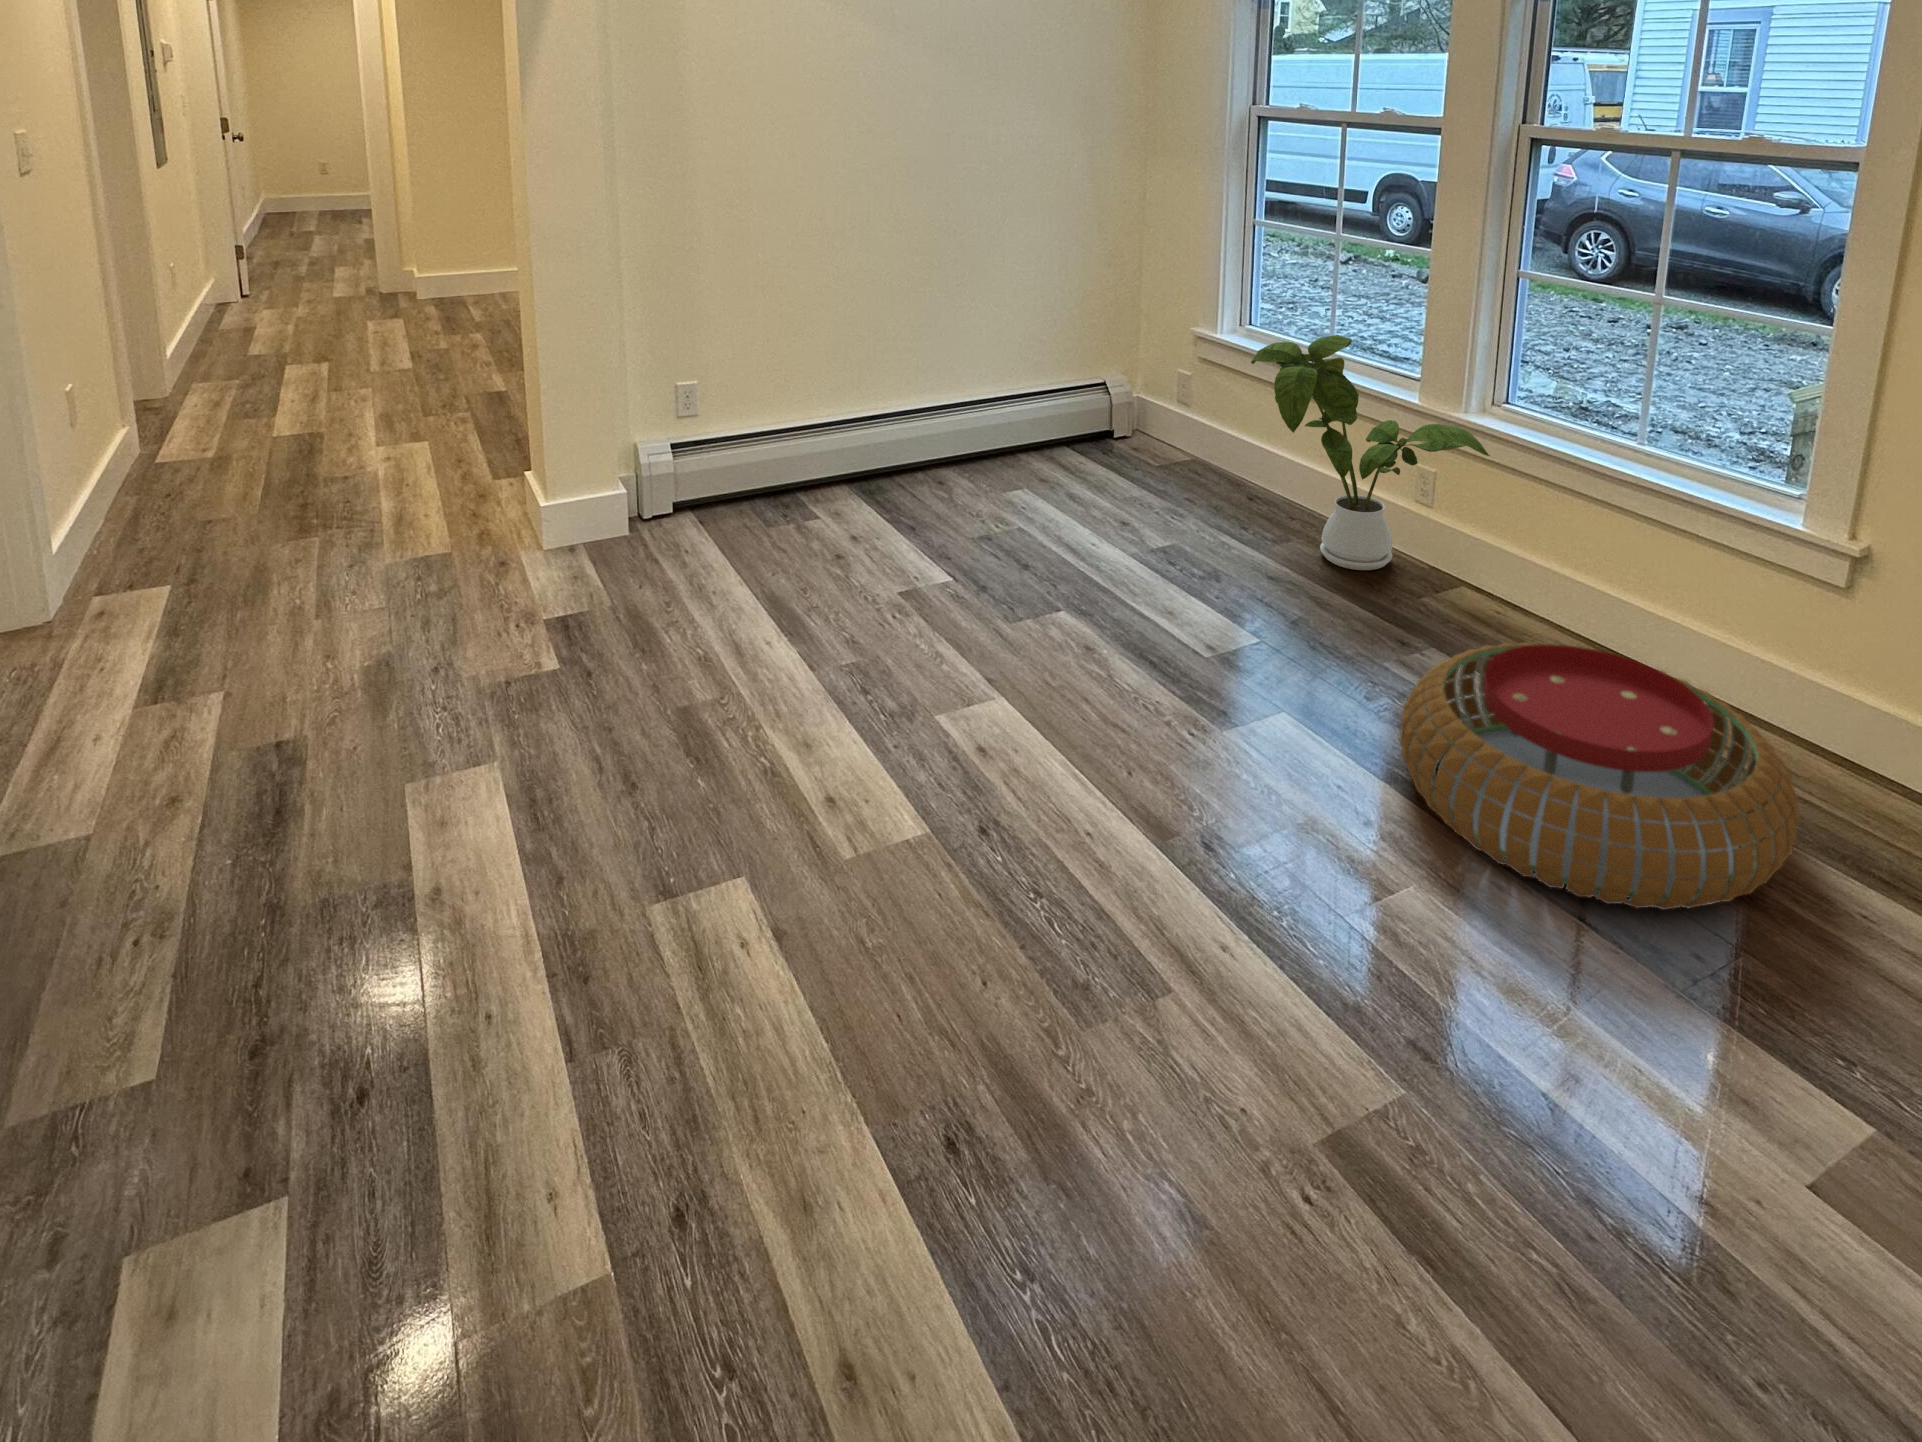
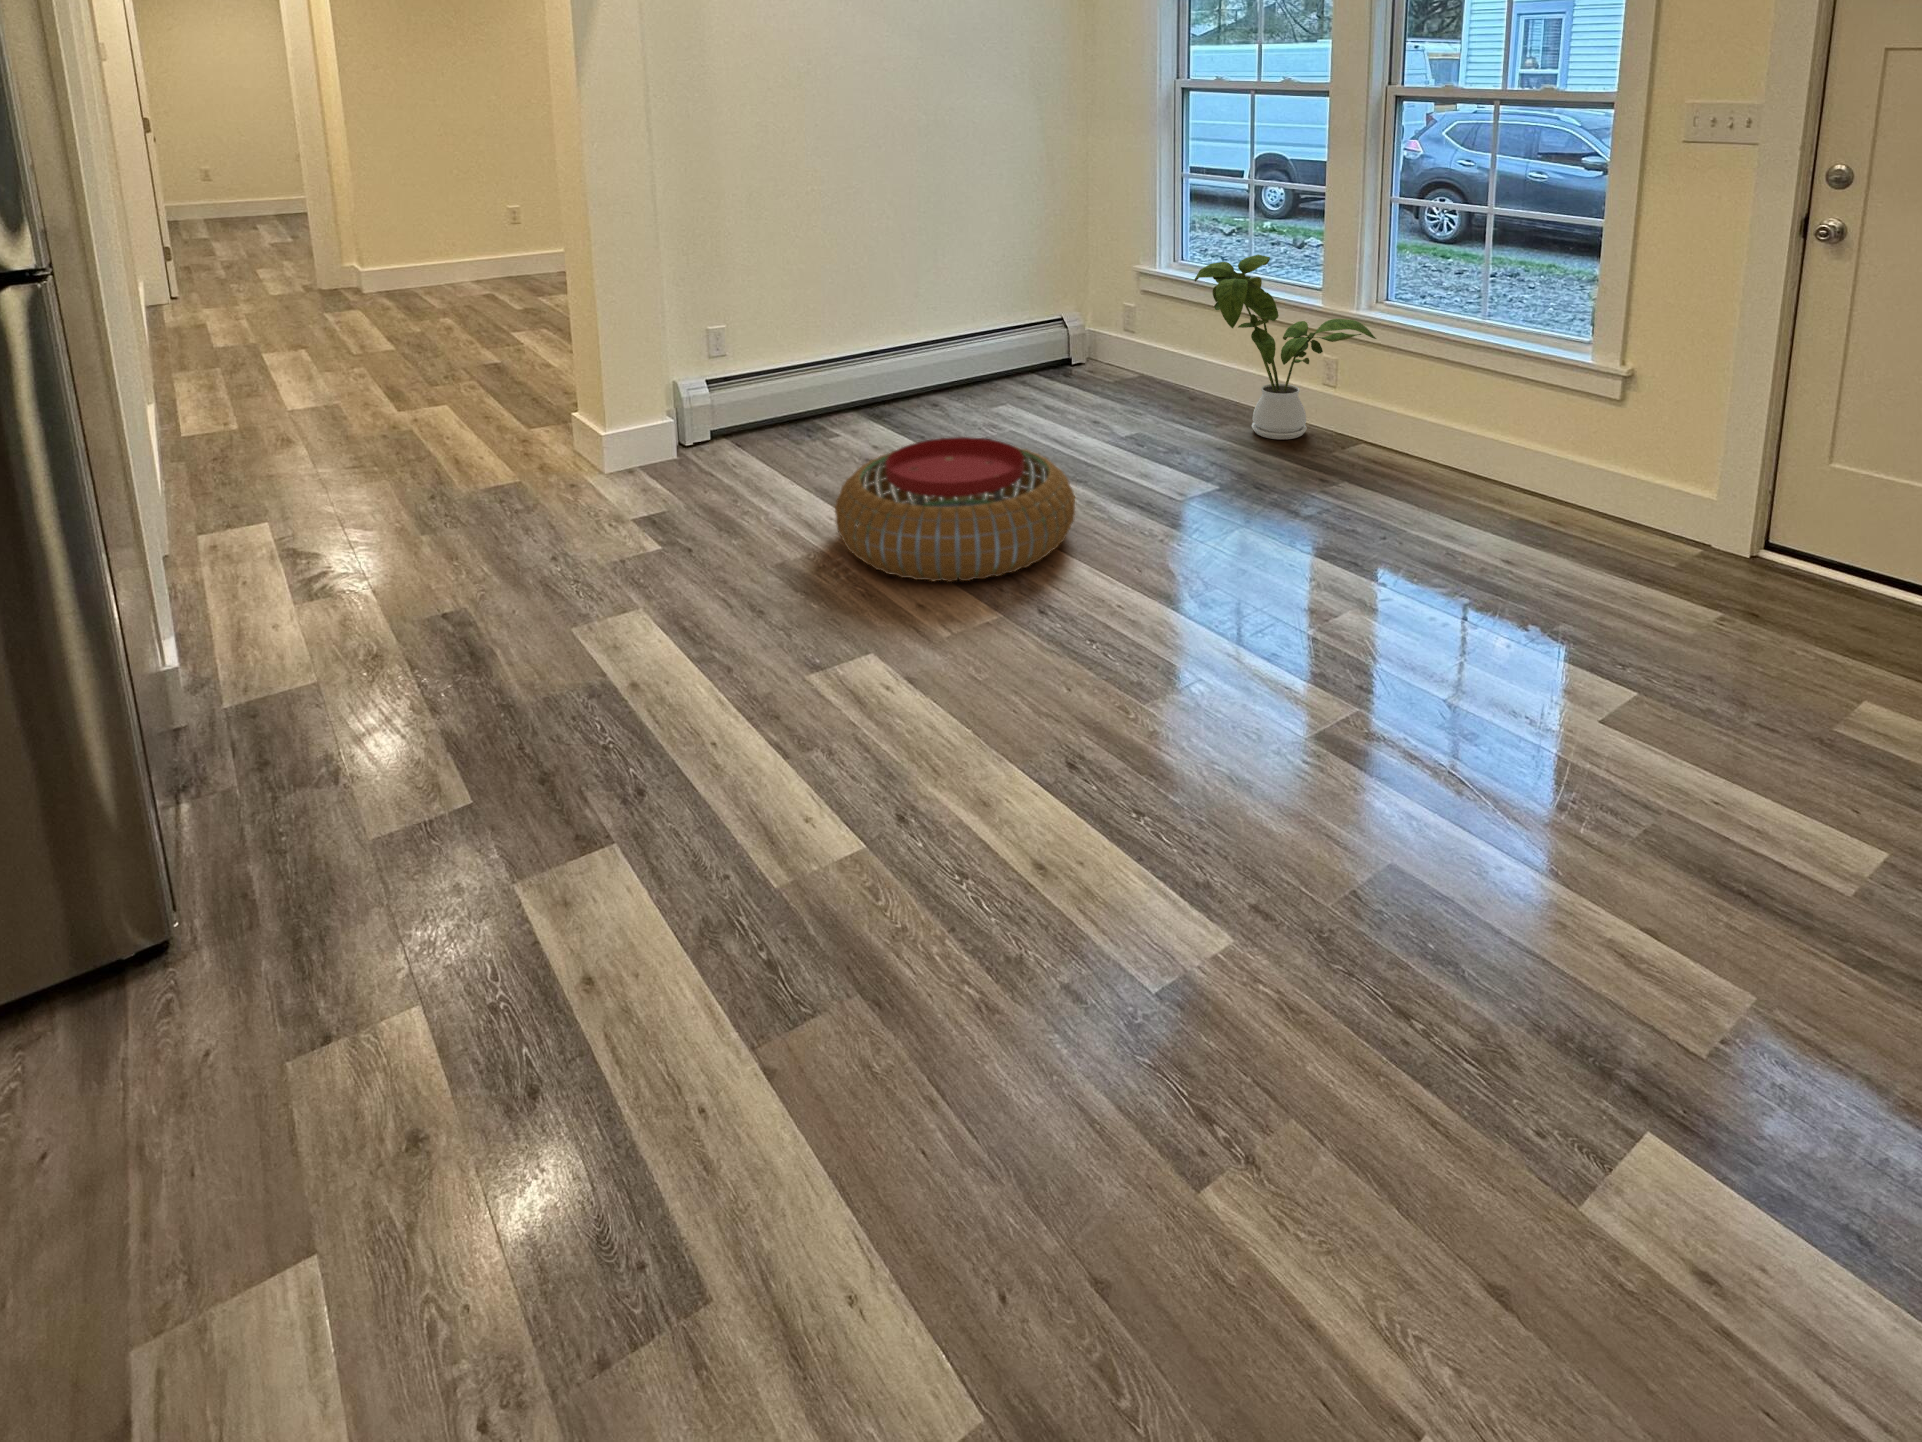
pouf: present [1399,643,1800,910] -> present [835,437,1075,582]

